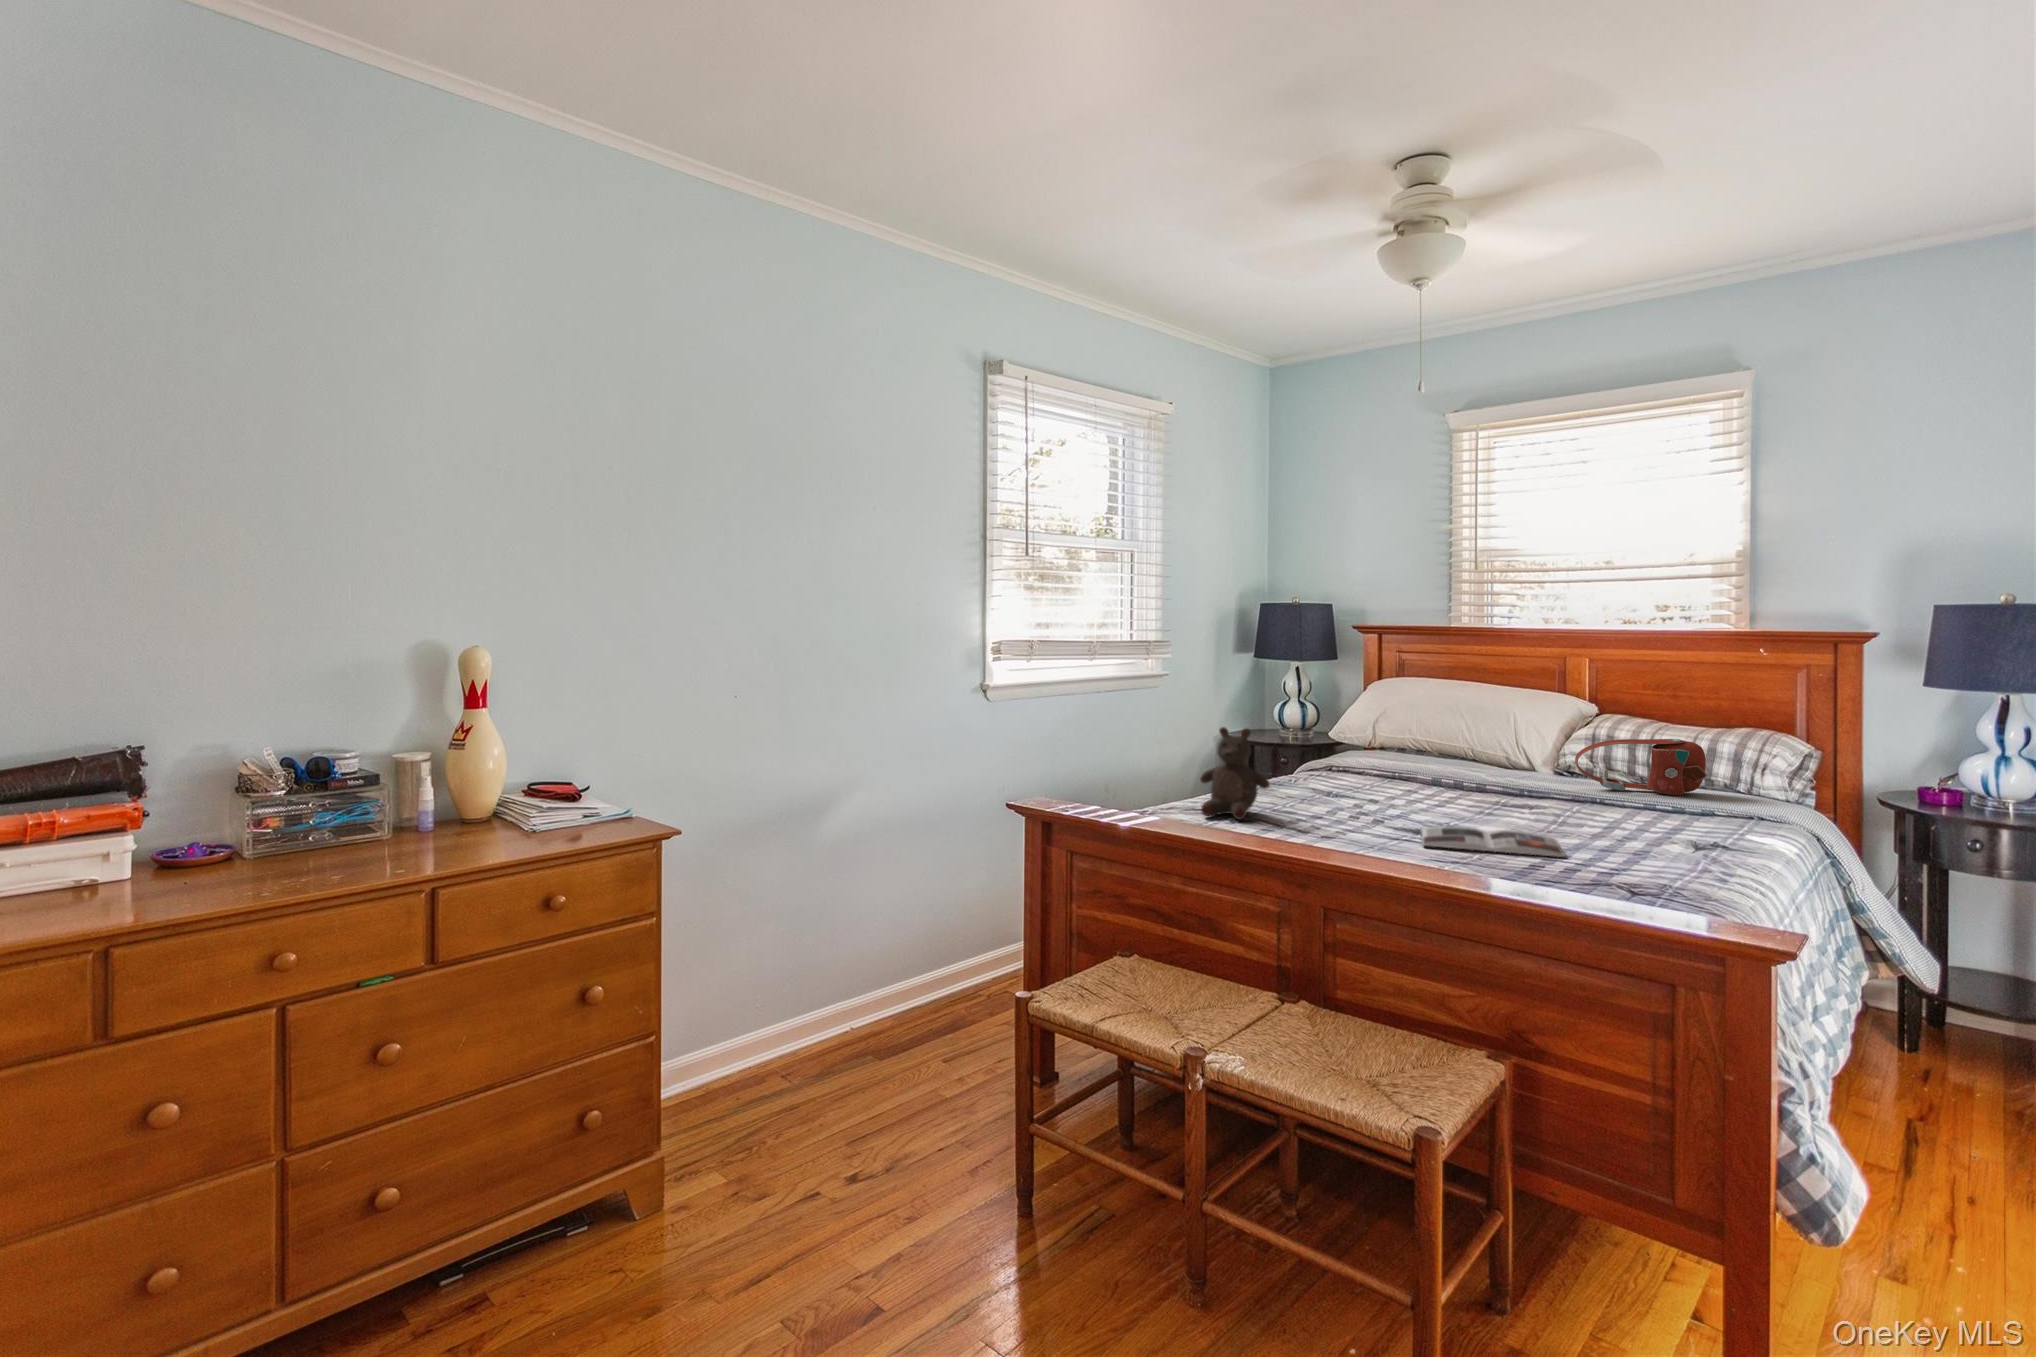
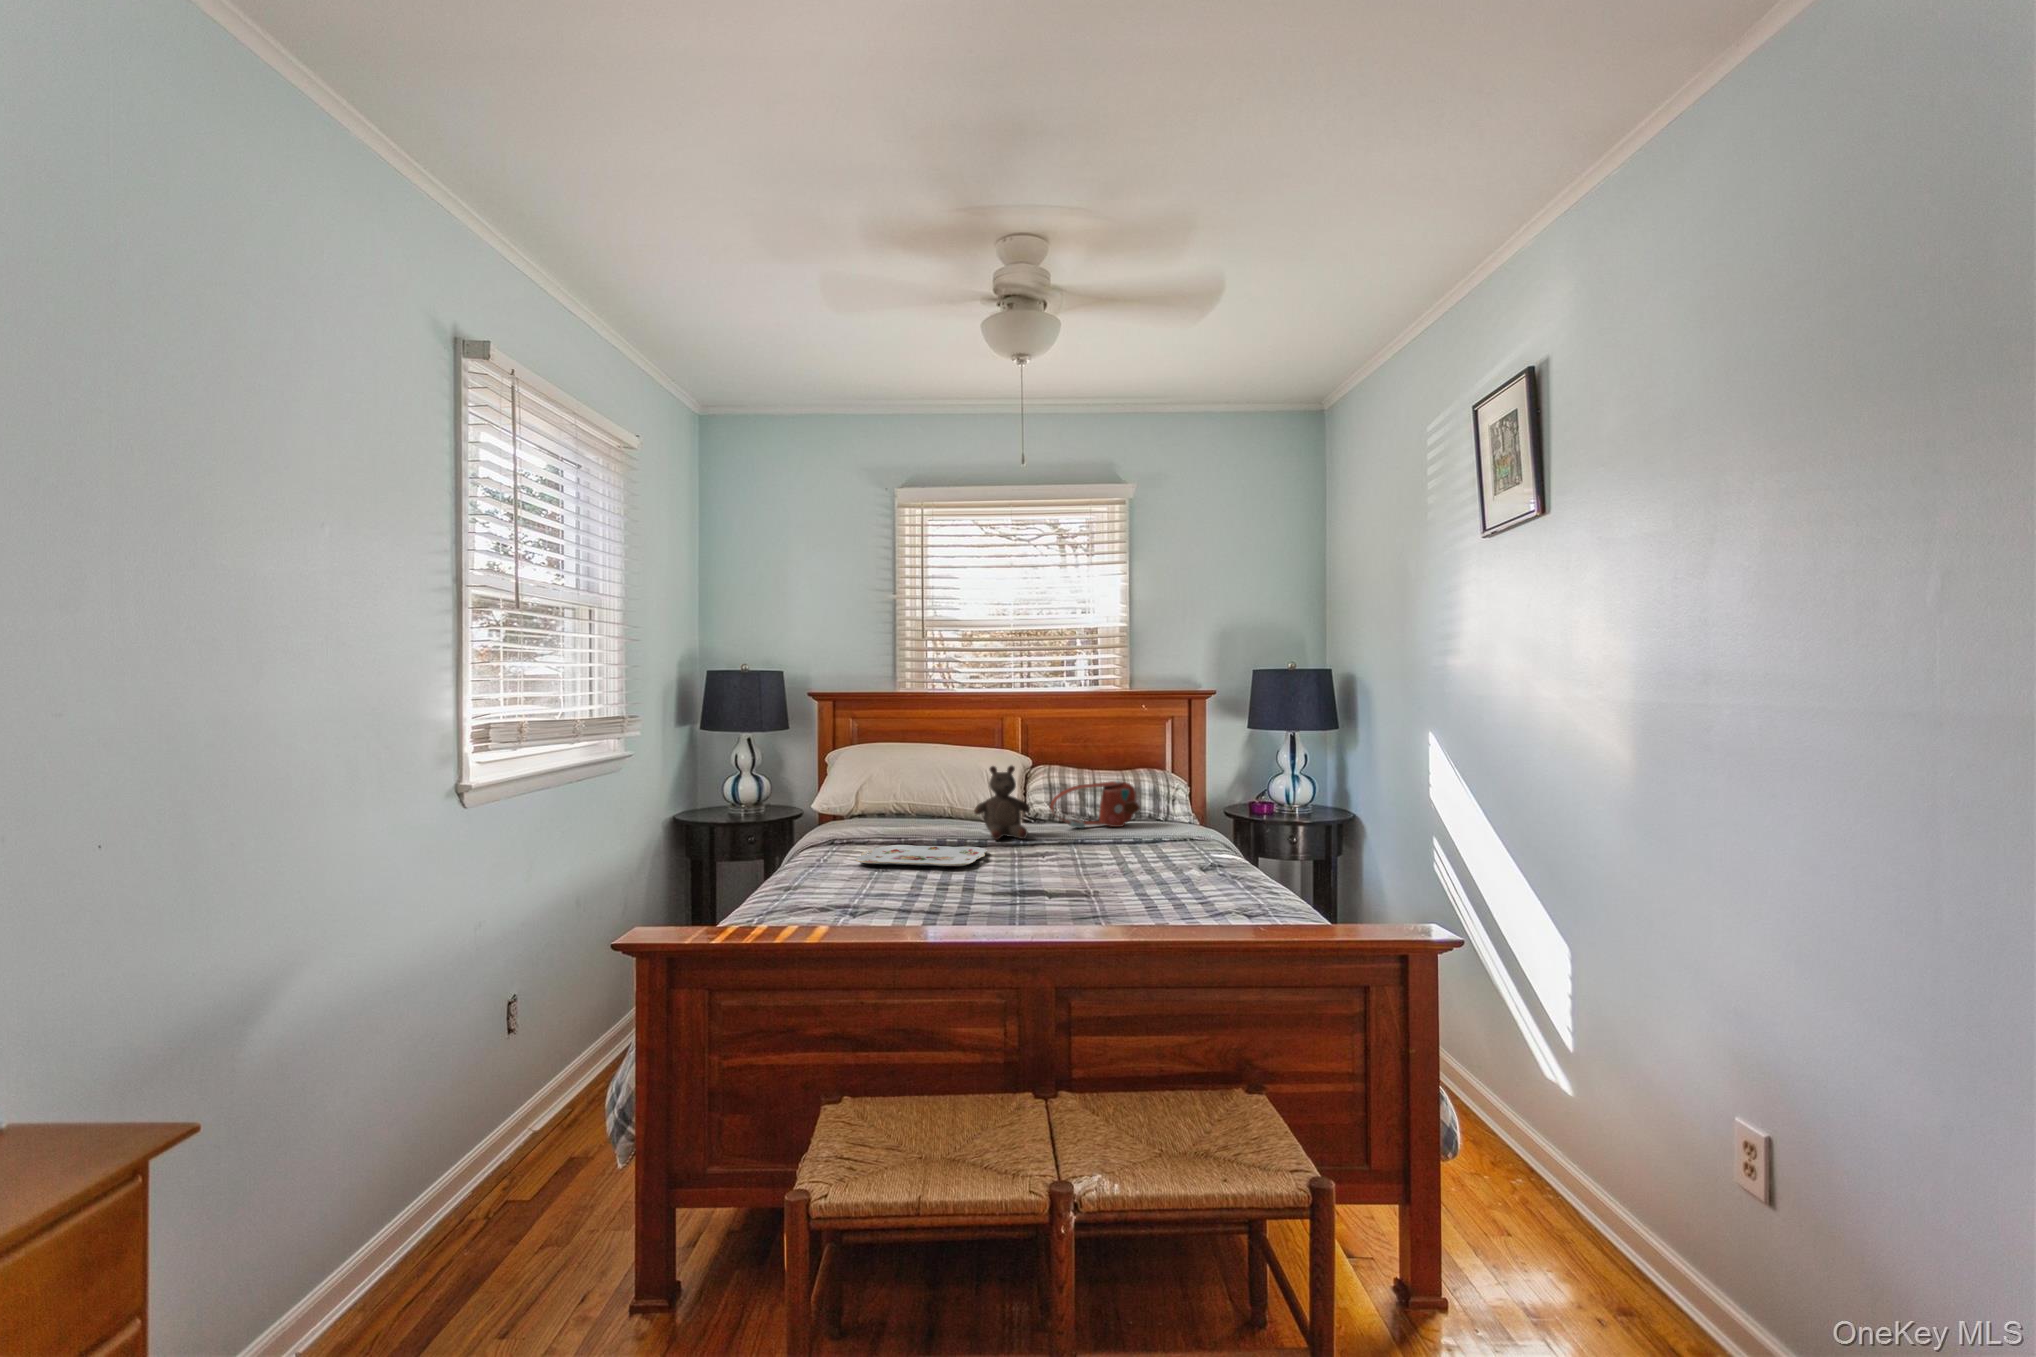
stuffed bear: present [1200,727,1270,819] -> present [974,765,1030,840]
serving tray: none [1309,779,1455,806] -> present [856,845,987,867]
magazine: present [1422,826,1565,857] -> none [1011,874,1149,901]

